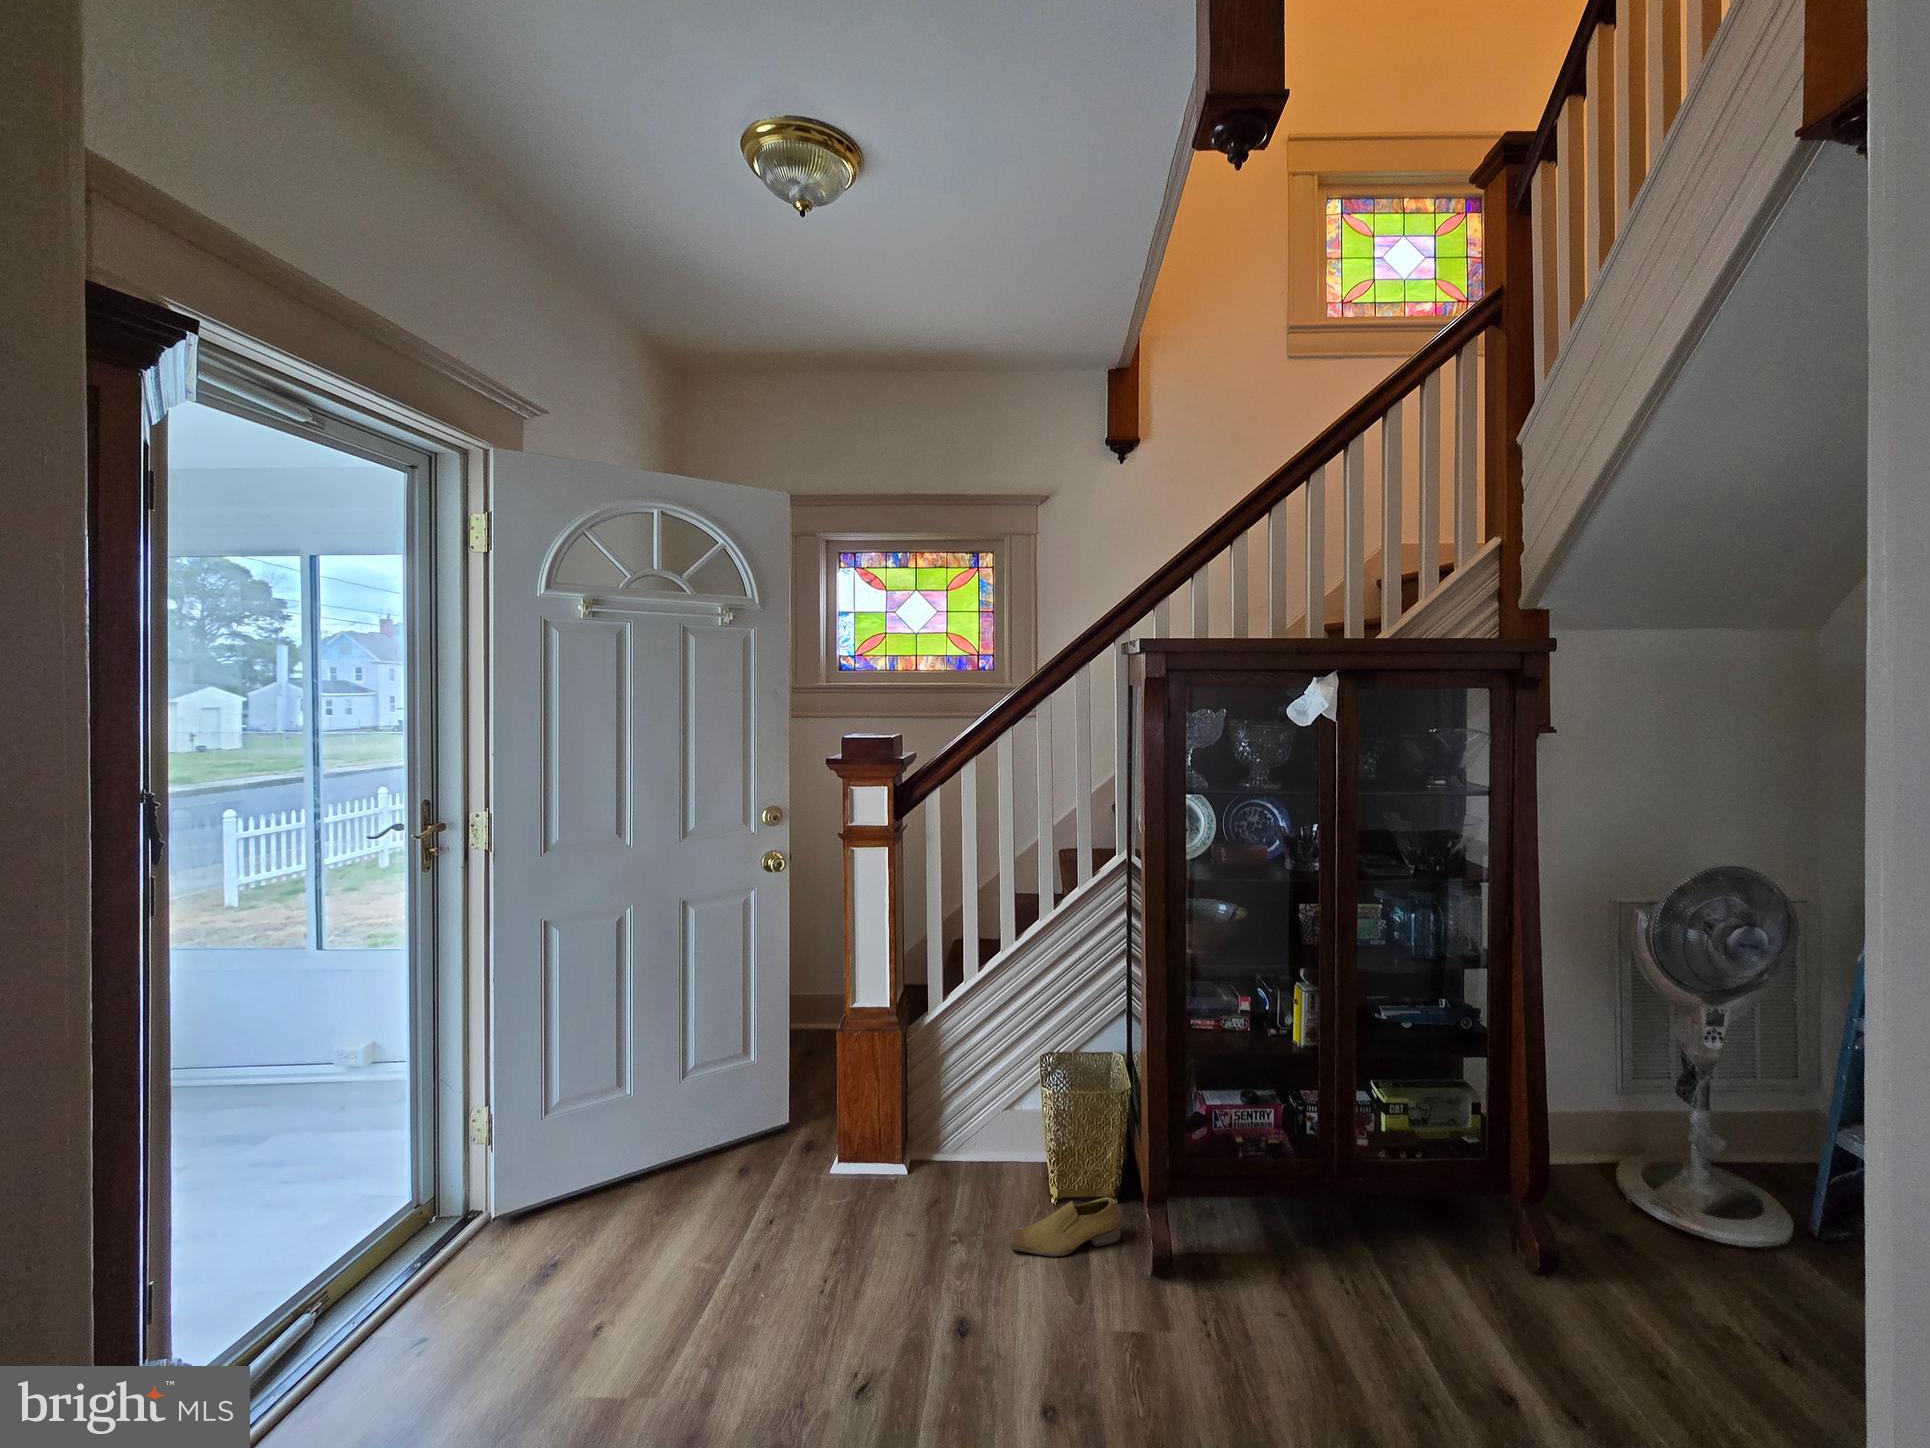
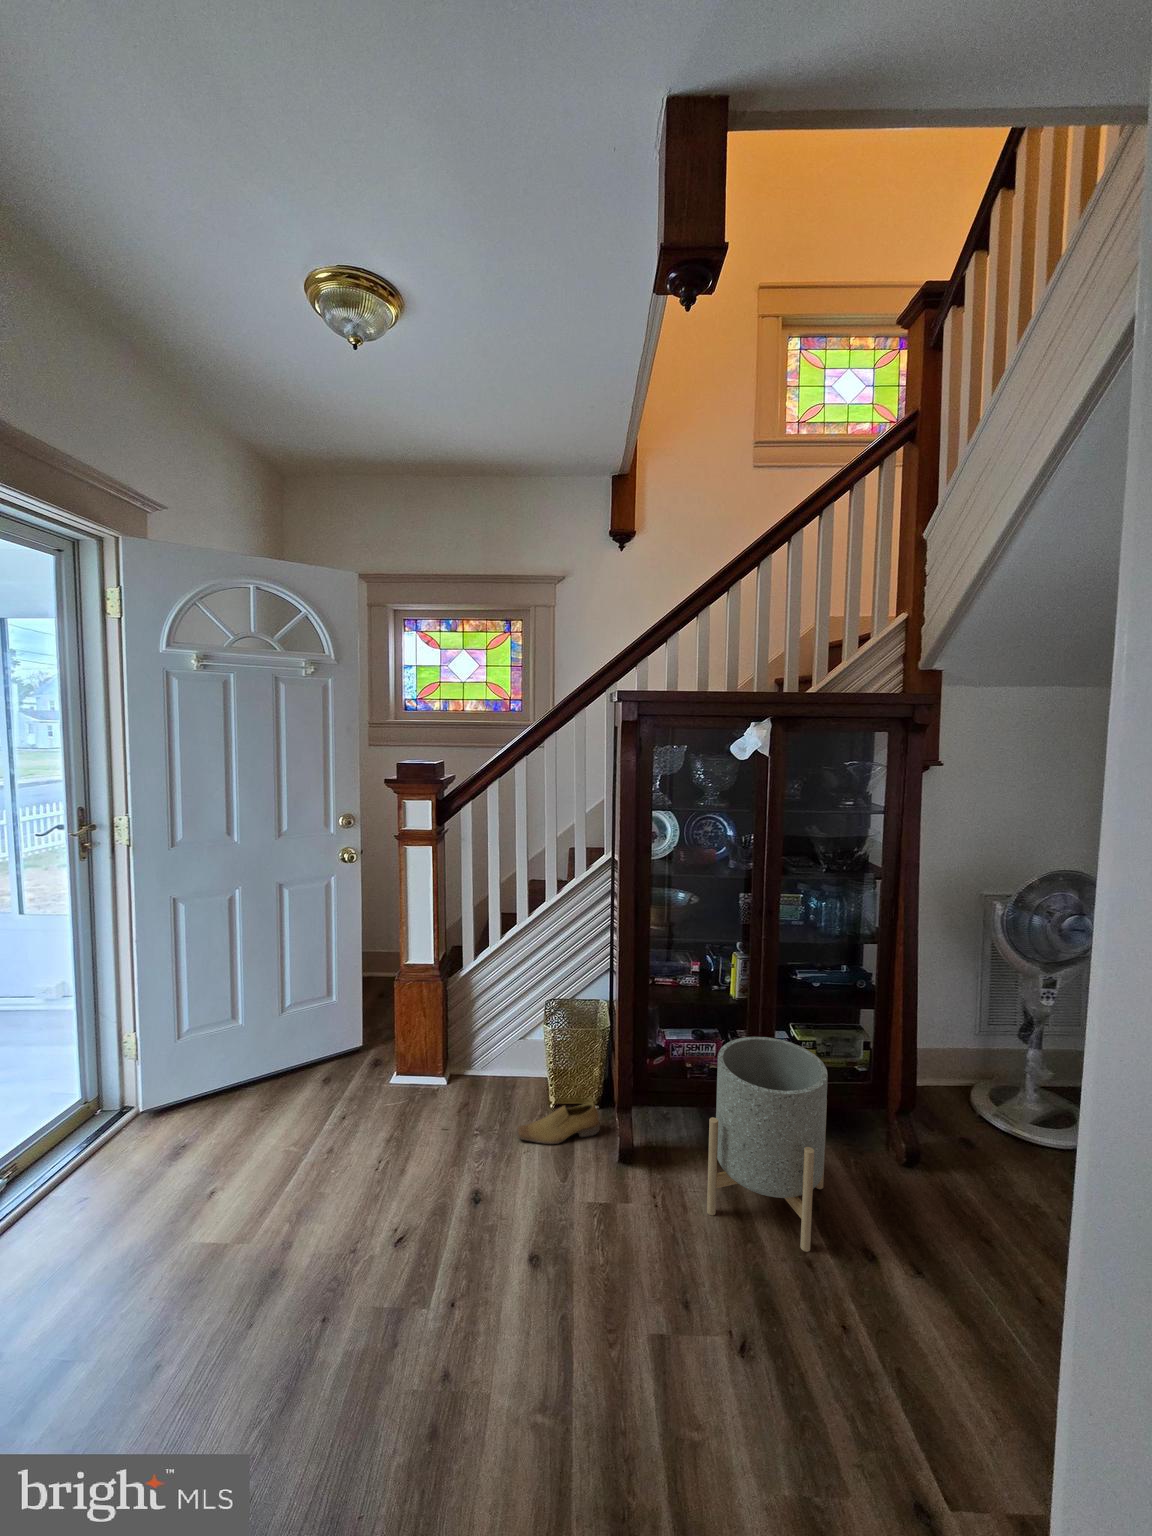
planter: none [1280,1100,1439,1404] -> present [707,1037,828,1252]

